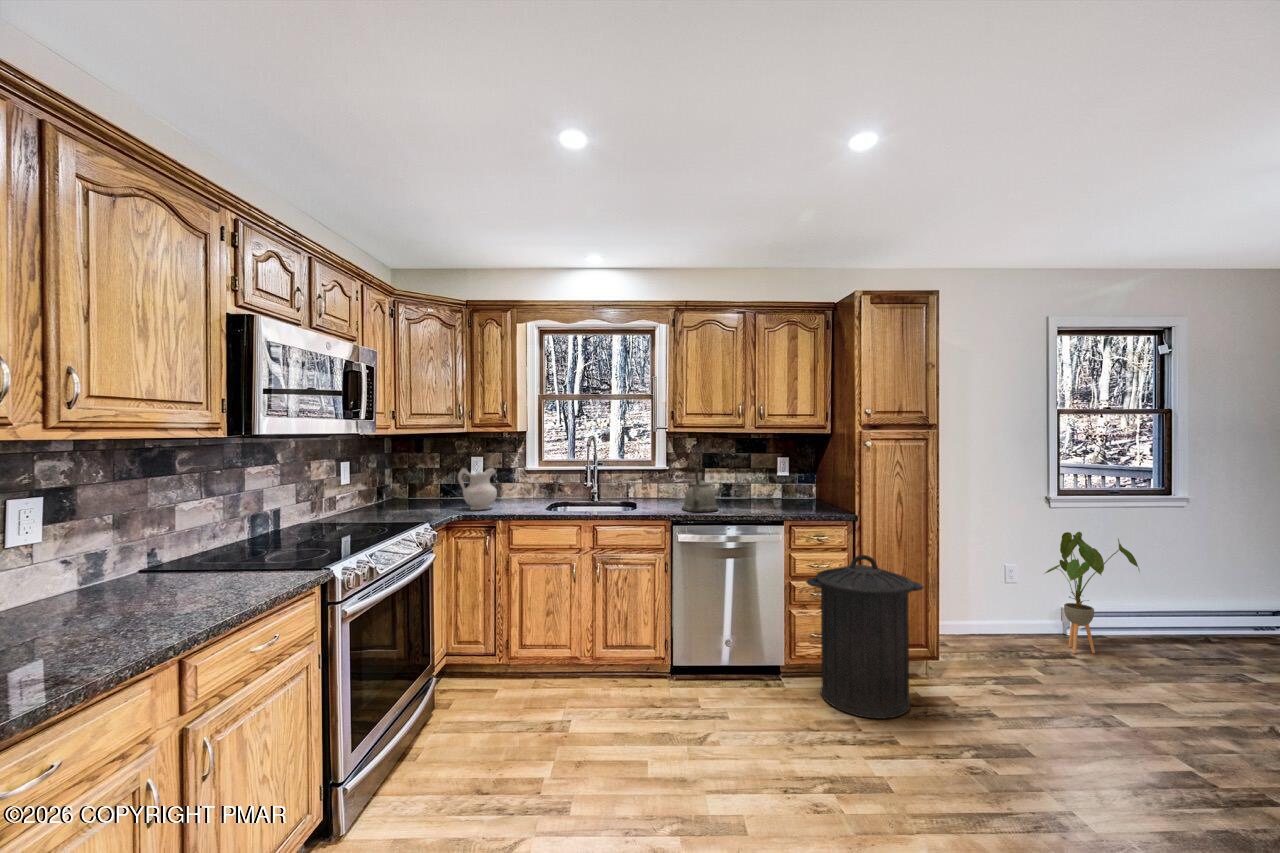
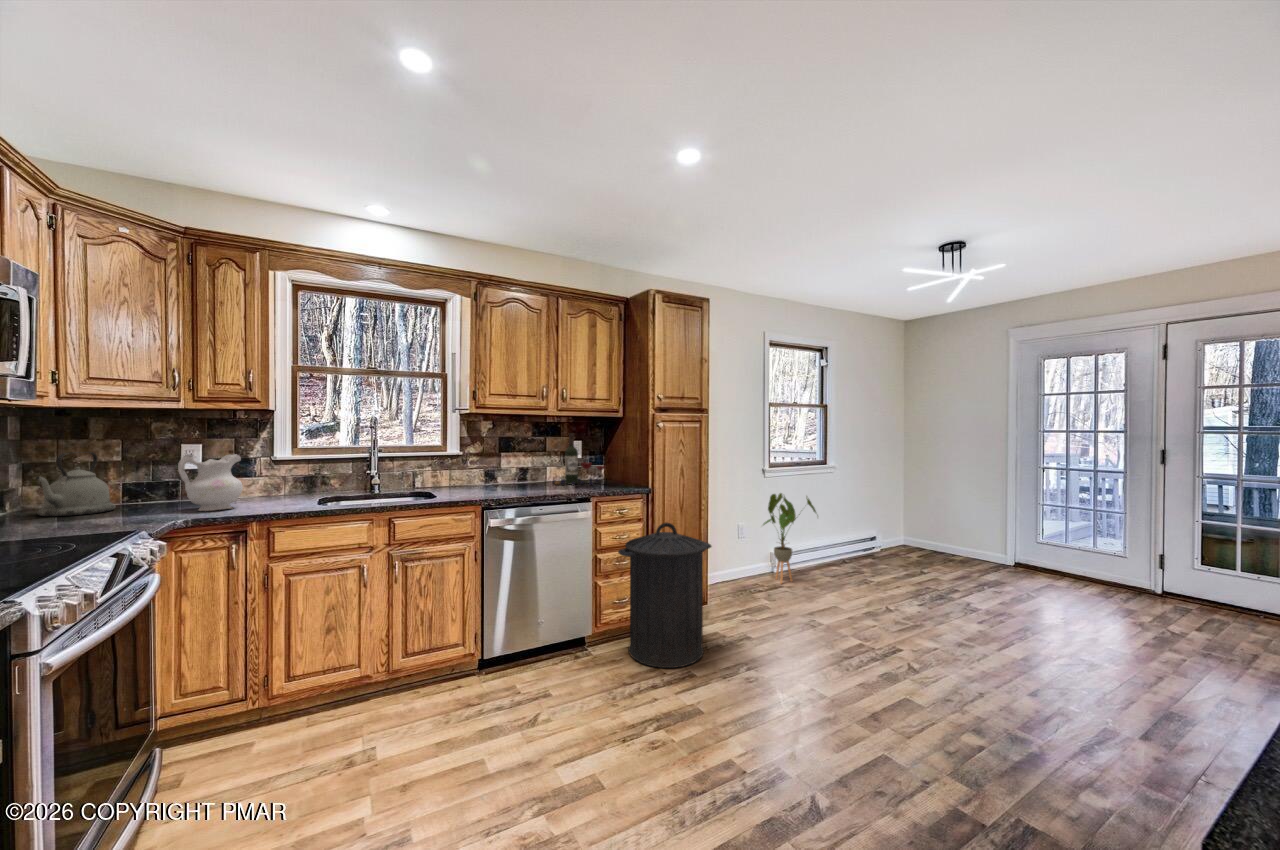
wine bottle: none [757,451,813,507] -> present [552,433,605,485]
kettle: present [682,468,718,512] -> present [36,452,115,516]

